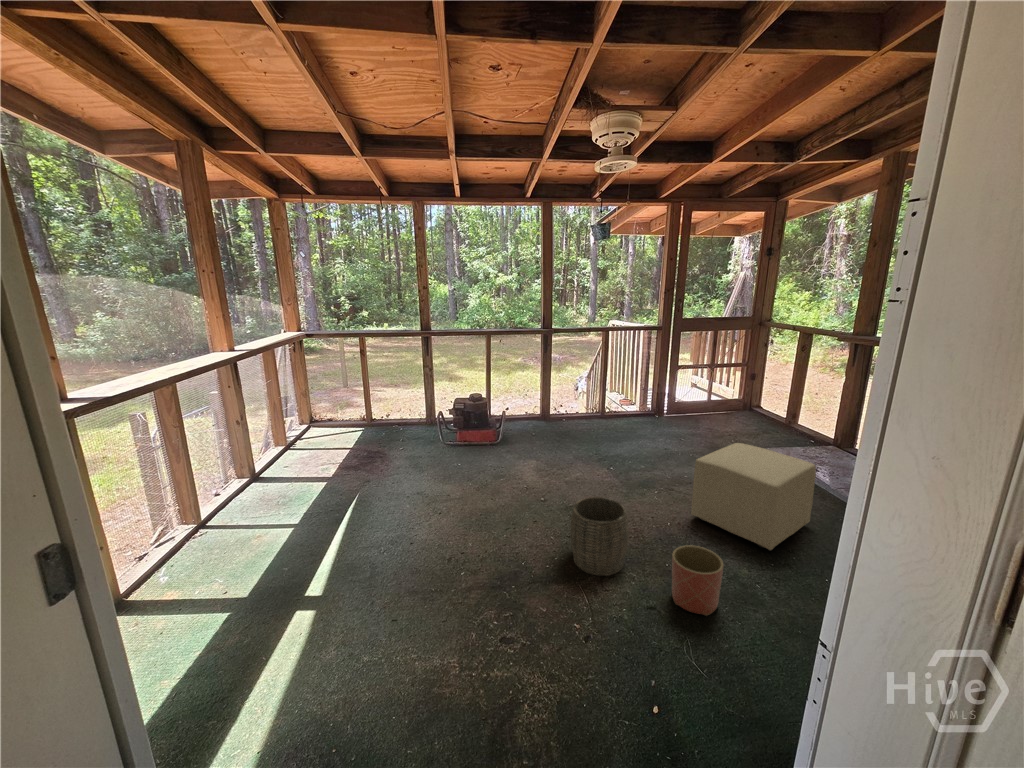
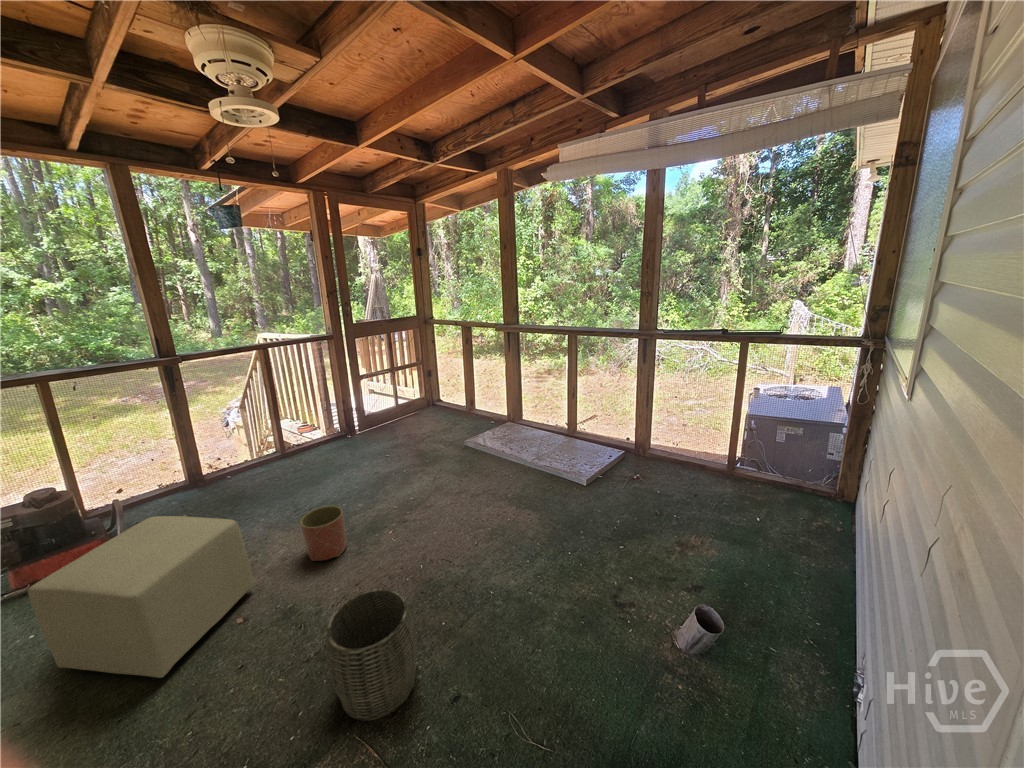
ottoman: present [691,443,816,550] -> present [28,516,254,678]
planter: present [672,545,723,615] -> present [300,506,347,561]

